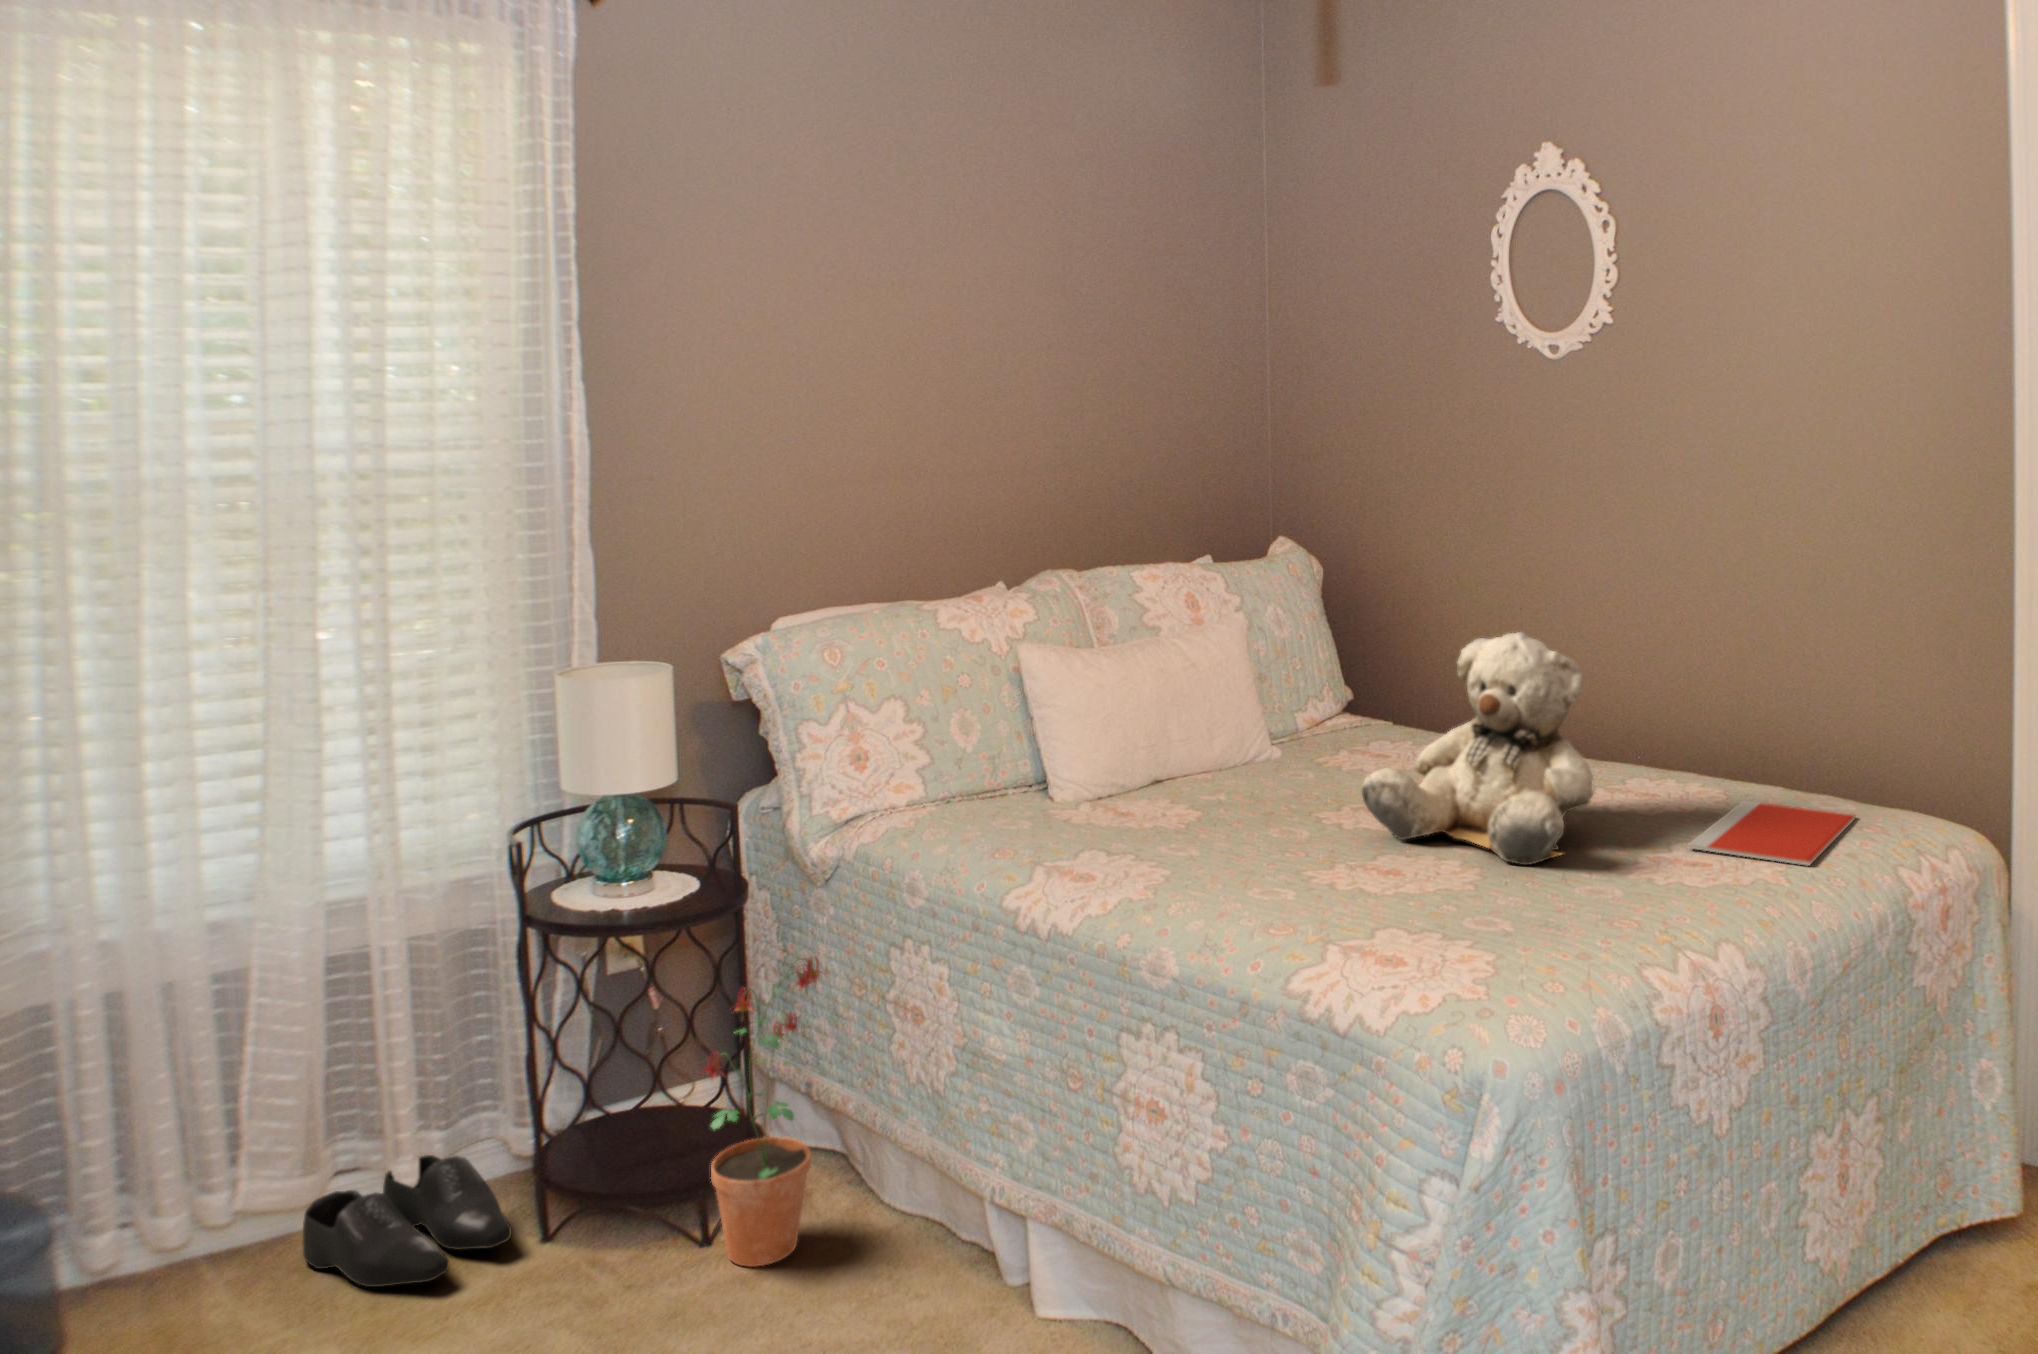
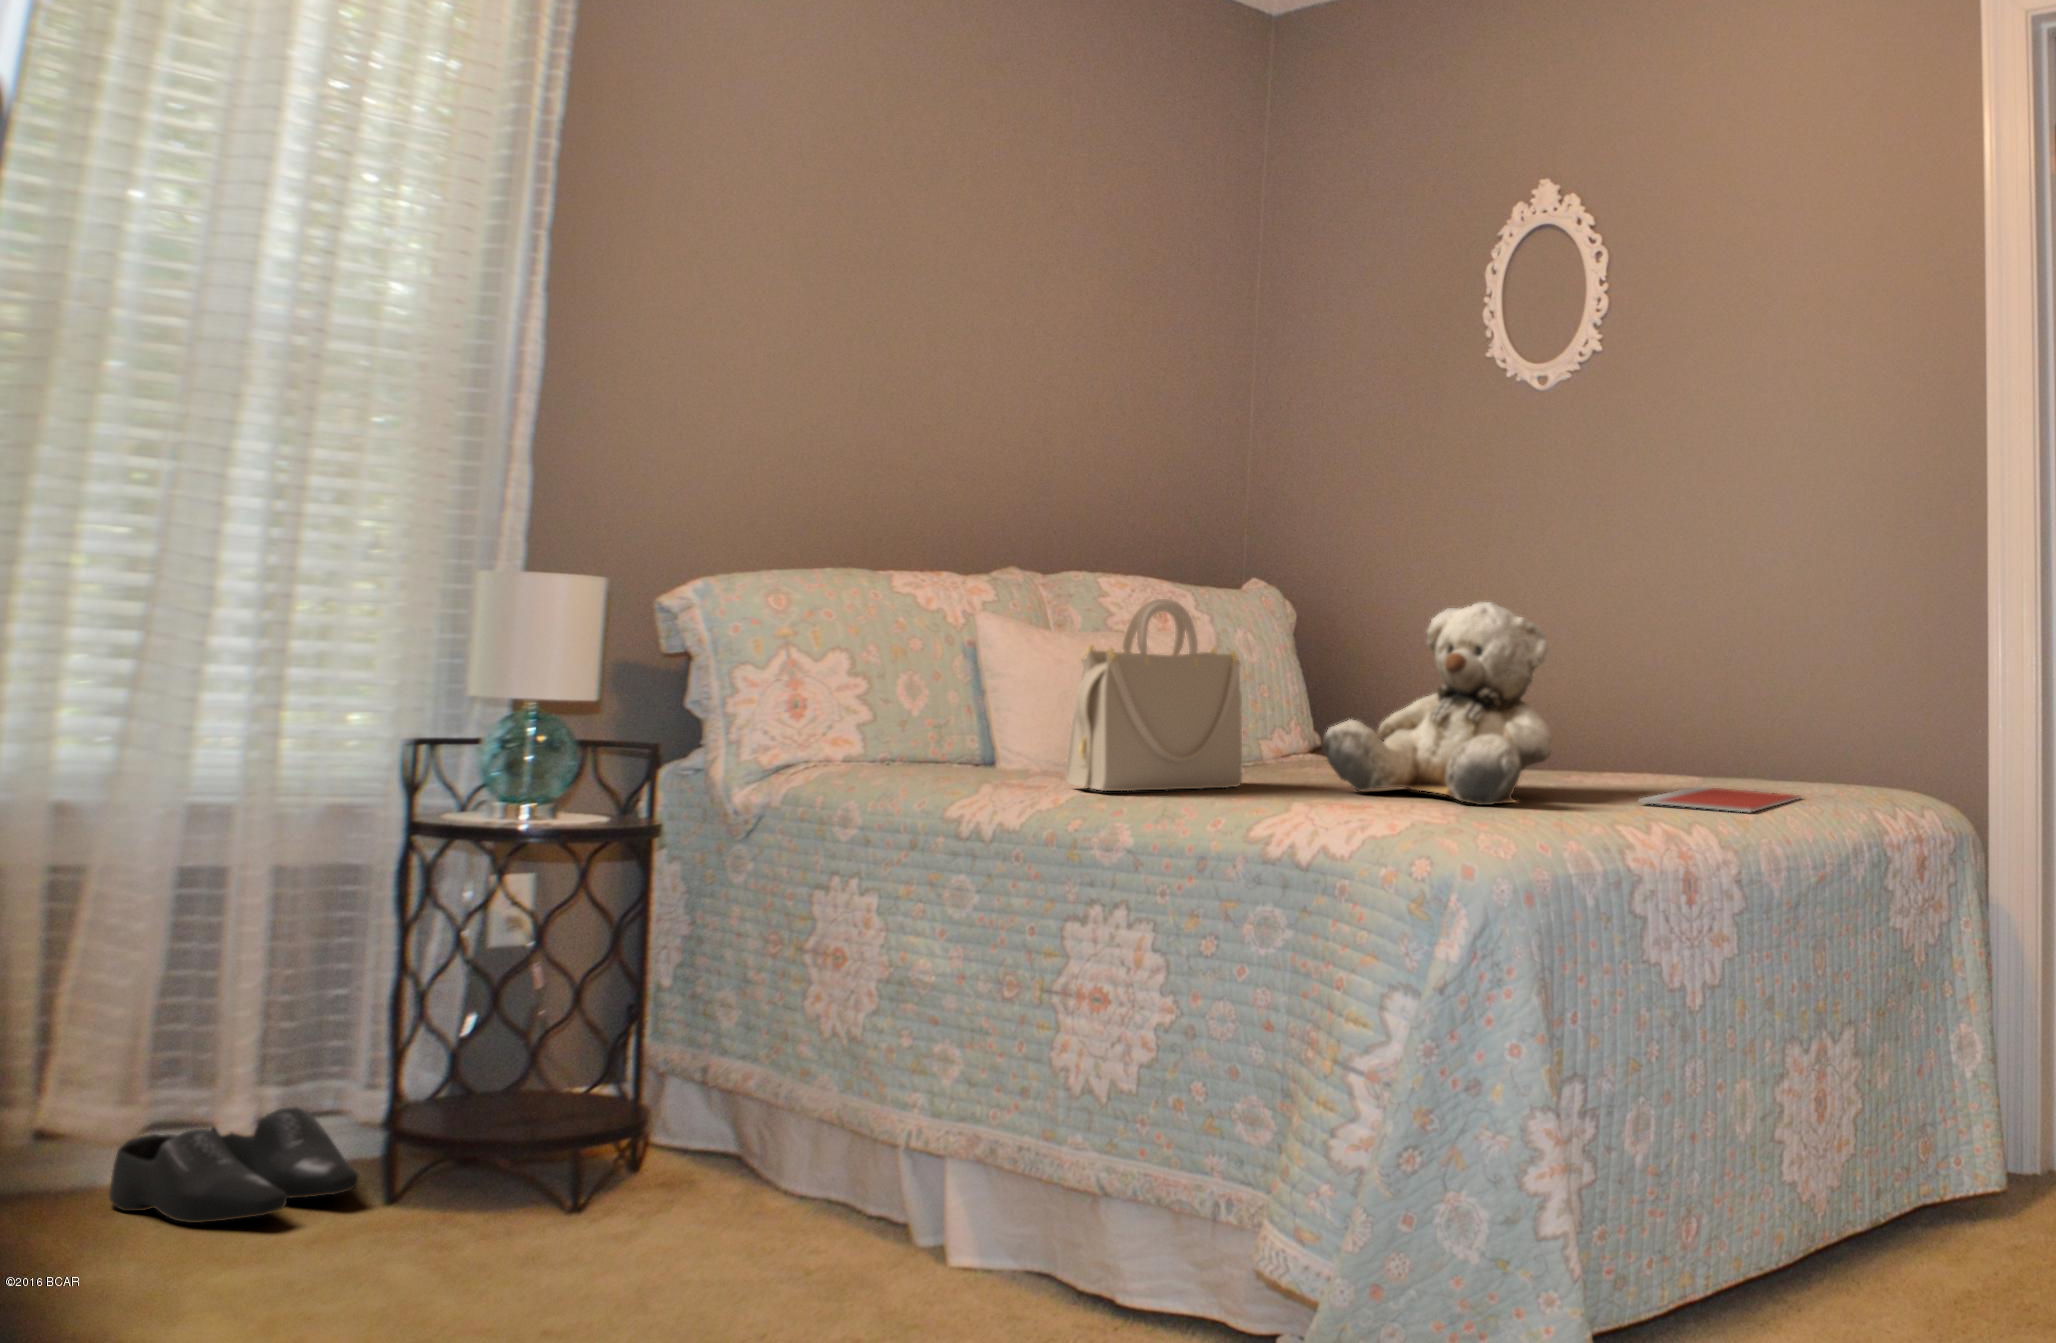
handbag: none [1112,656,1284,858] -> present [1066,599,1242,791]
potted plant: present [702,957,825,1267] -> none [593,894,748,1219]

